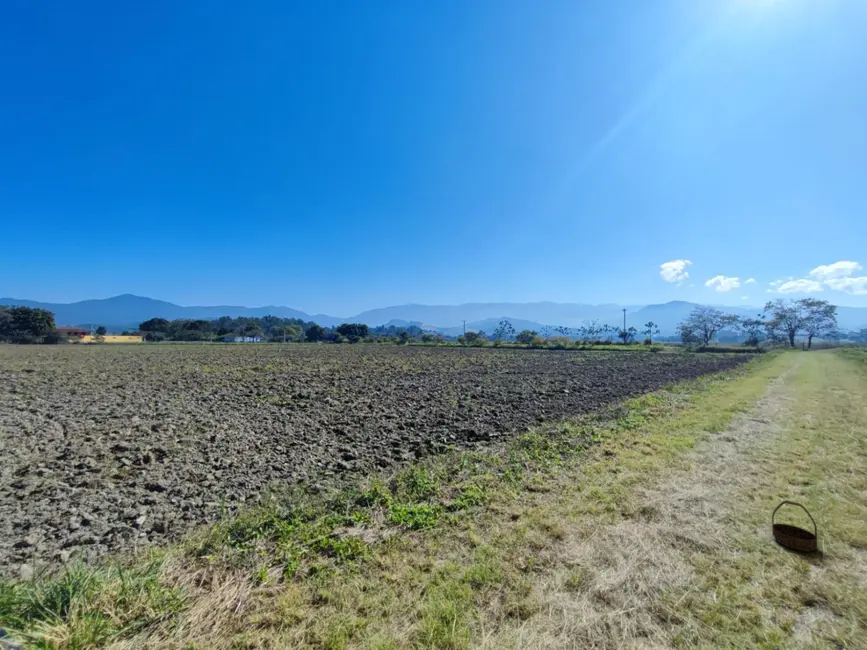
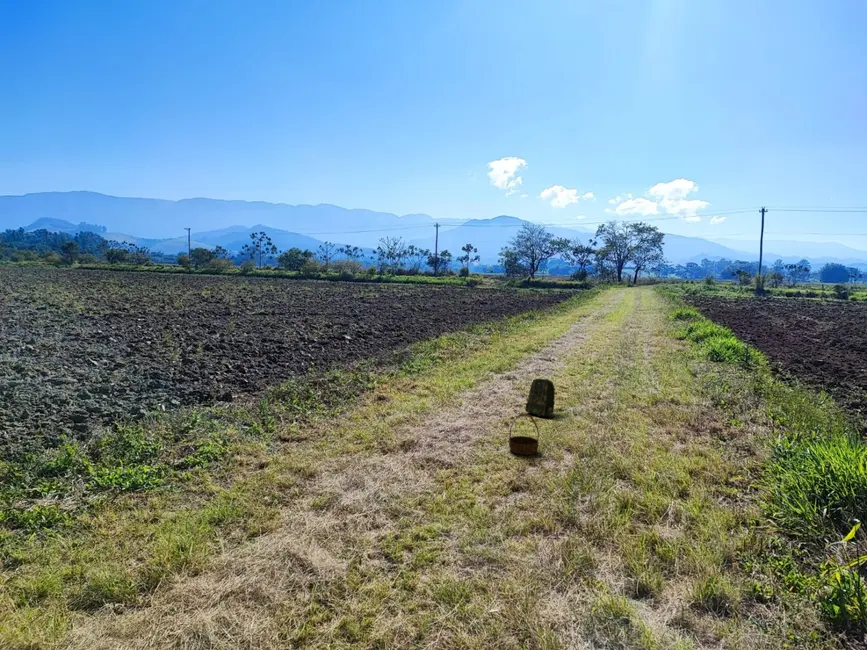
backpack: none [774,454,815,498] -> present [525,379,555,416]

